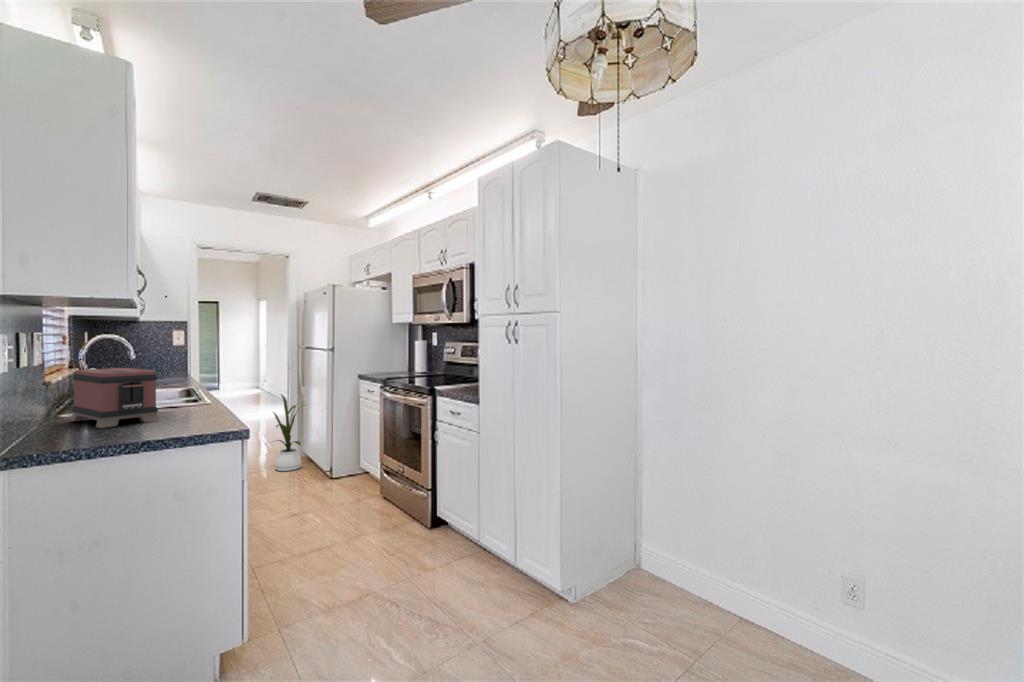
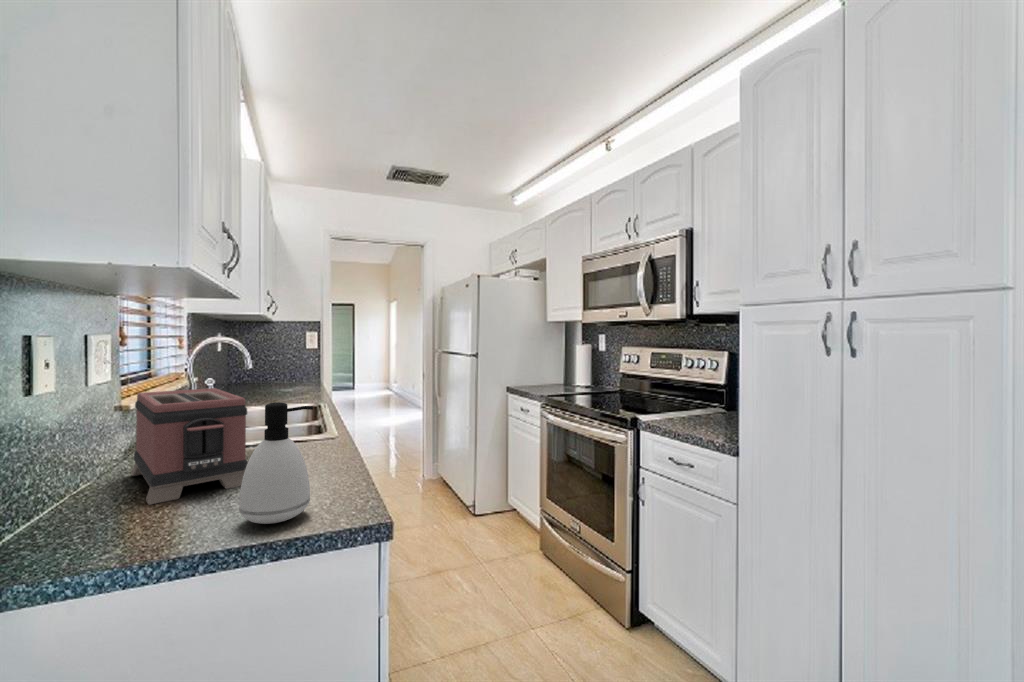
soap dispenser: none [164,368,204,427] -> present [239,402,313,524]
house plant: present [274,394,301,471] -> none [405,404,446,497]

